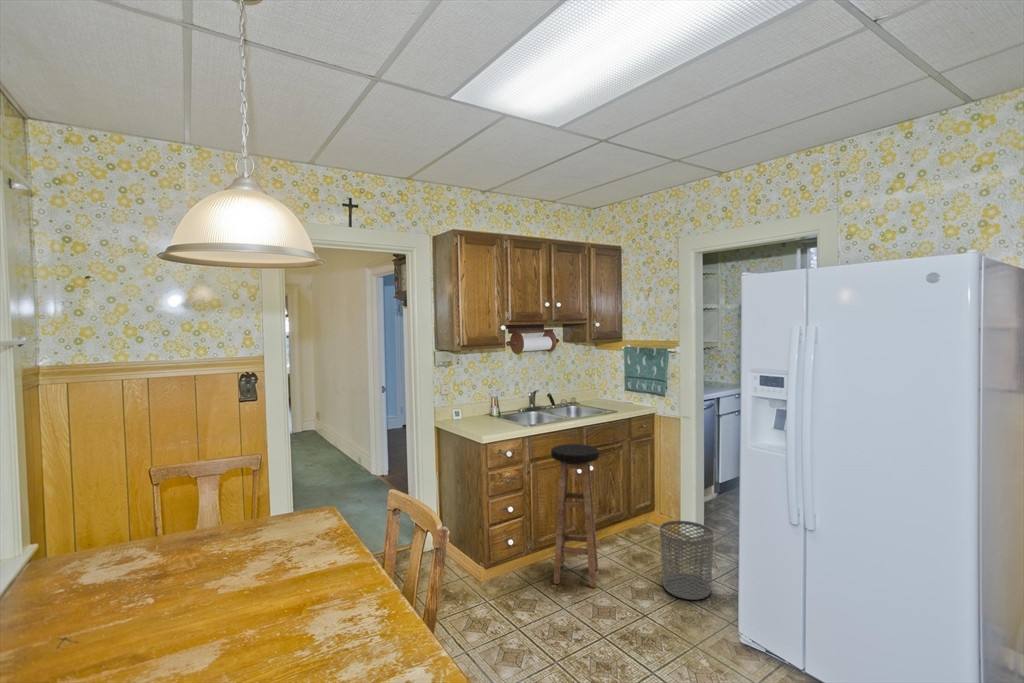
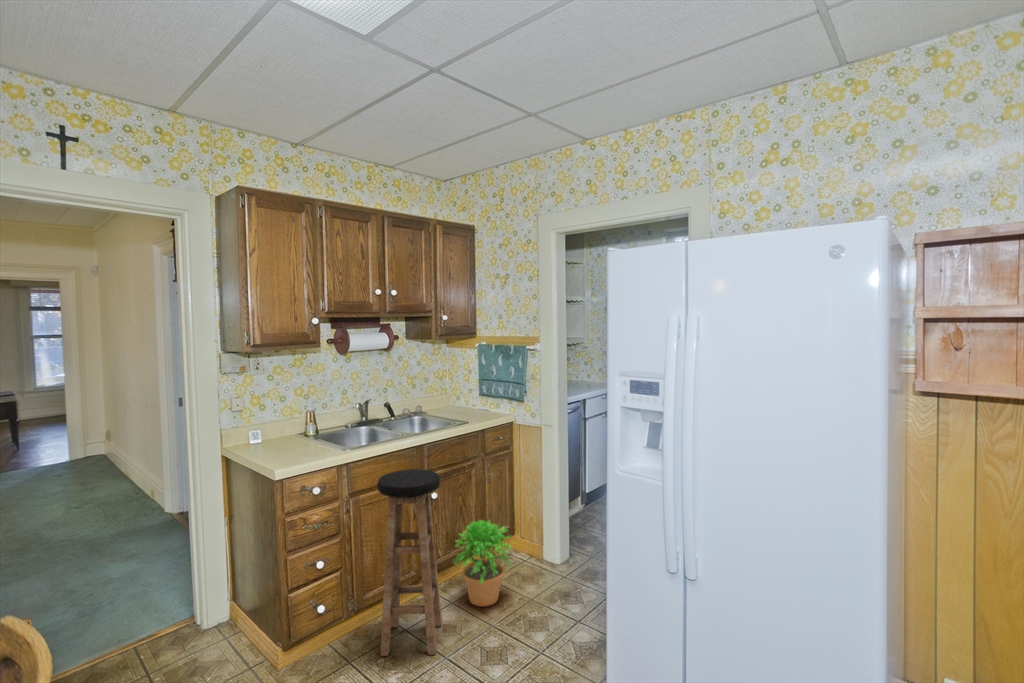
potted plant: none [605,490,659,561] -> present [455,520,510,606]
waste bin: present [660,521,713,600] -> none [515,555,577,656]

